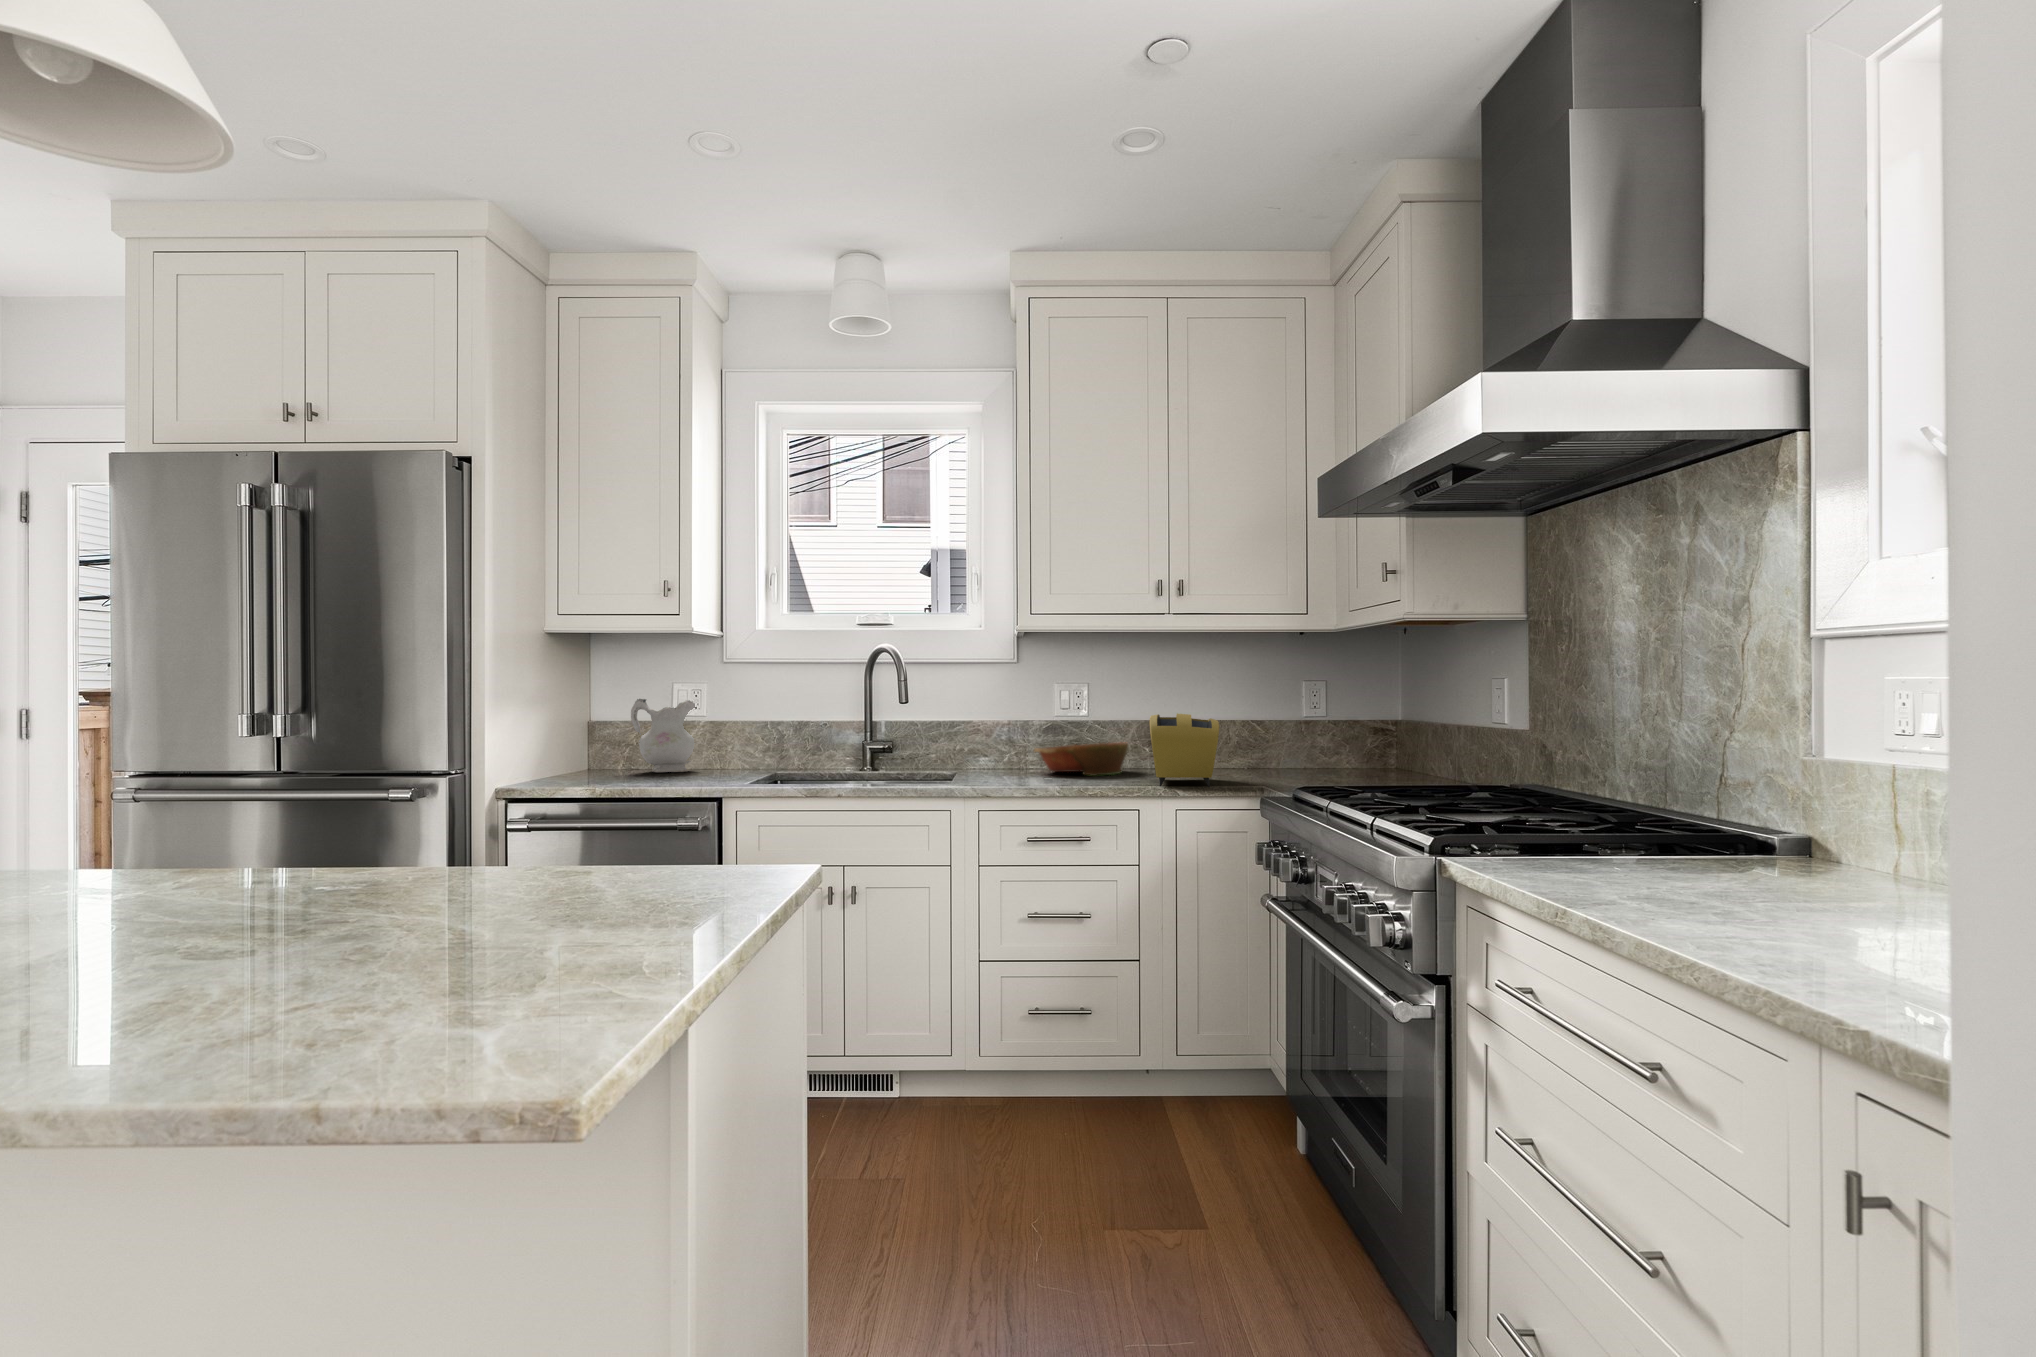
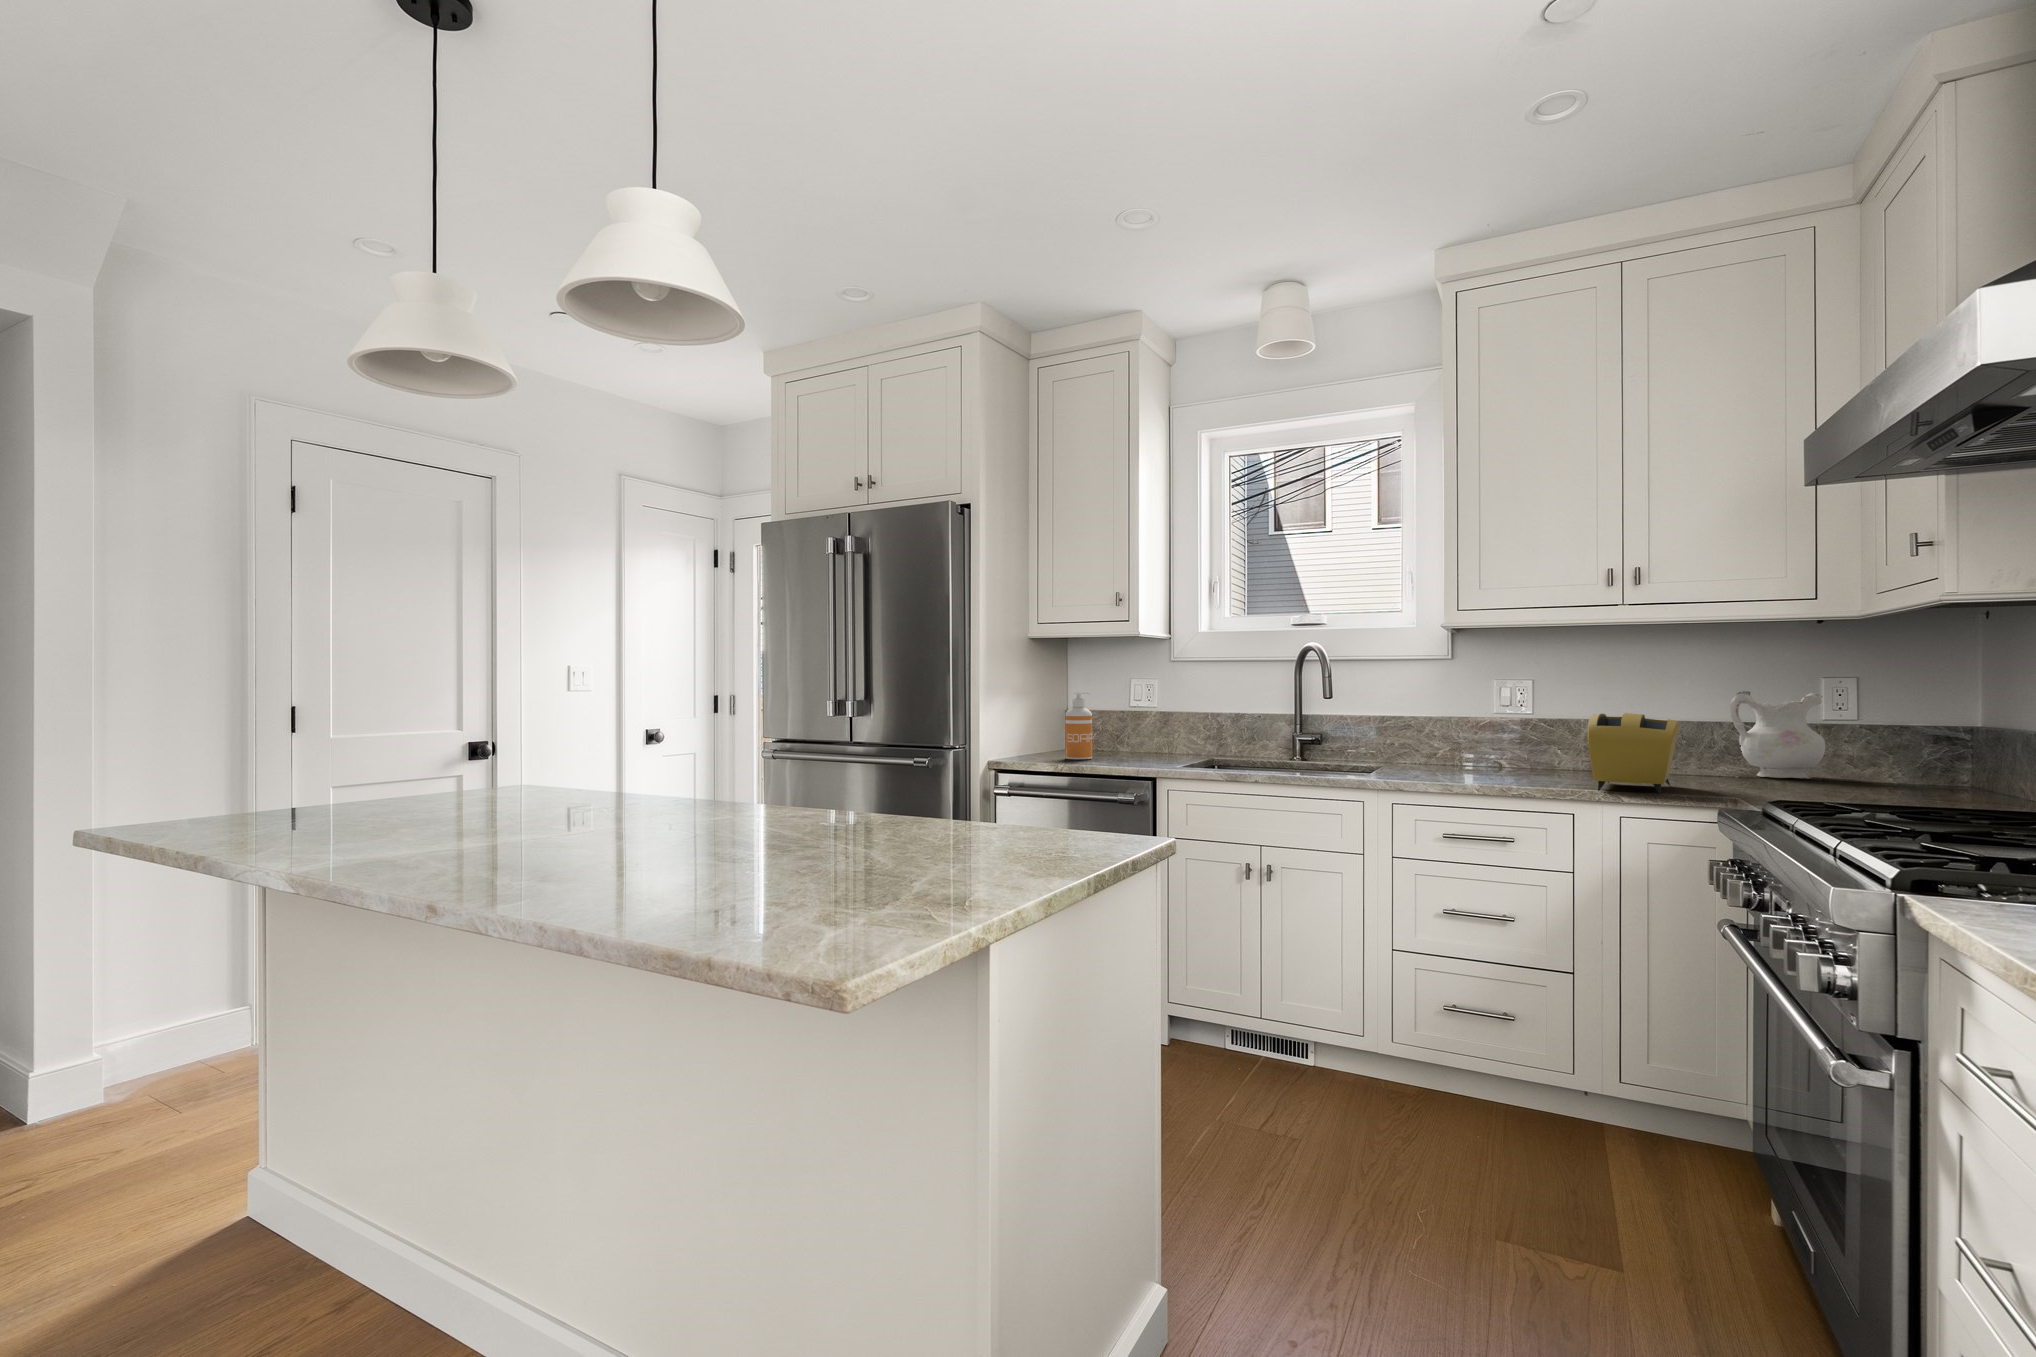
soap dispenser: none [591,699,626,780] -> present [1065,692,1092,759]
ceramic pitcher: present [631,699,695,772] -> present [1730,691,1825,779]
bowl: present [1034,742,1128,776] -> none [1468,743,1579,776]

